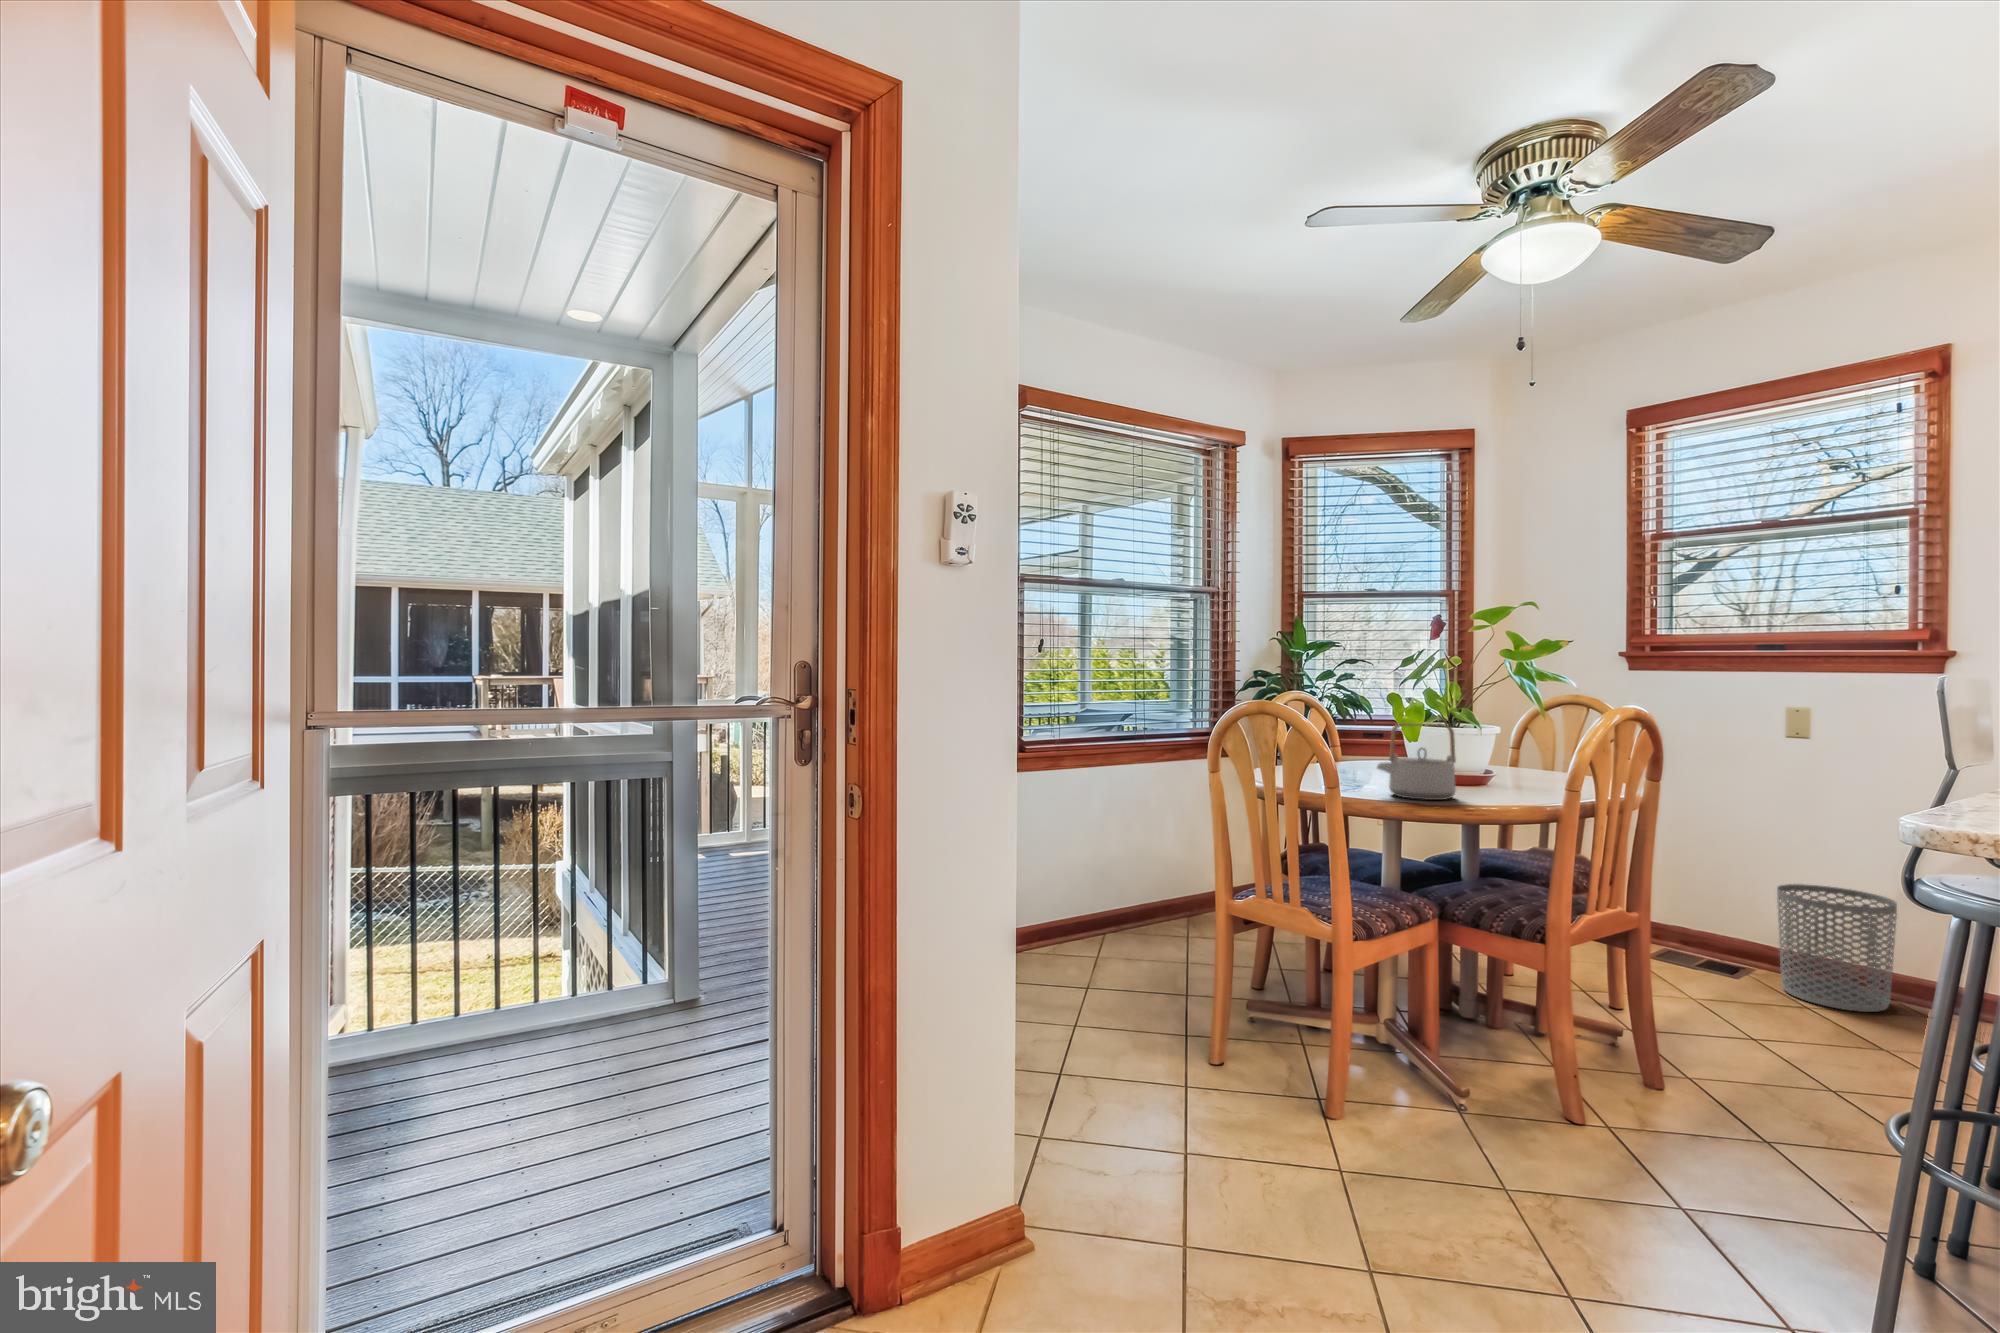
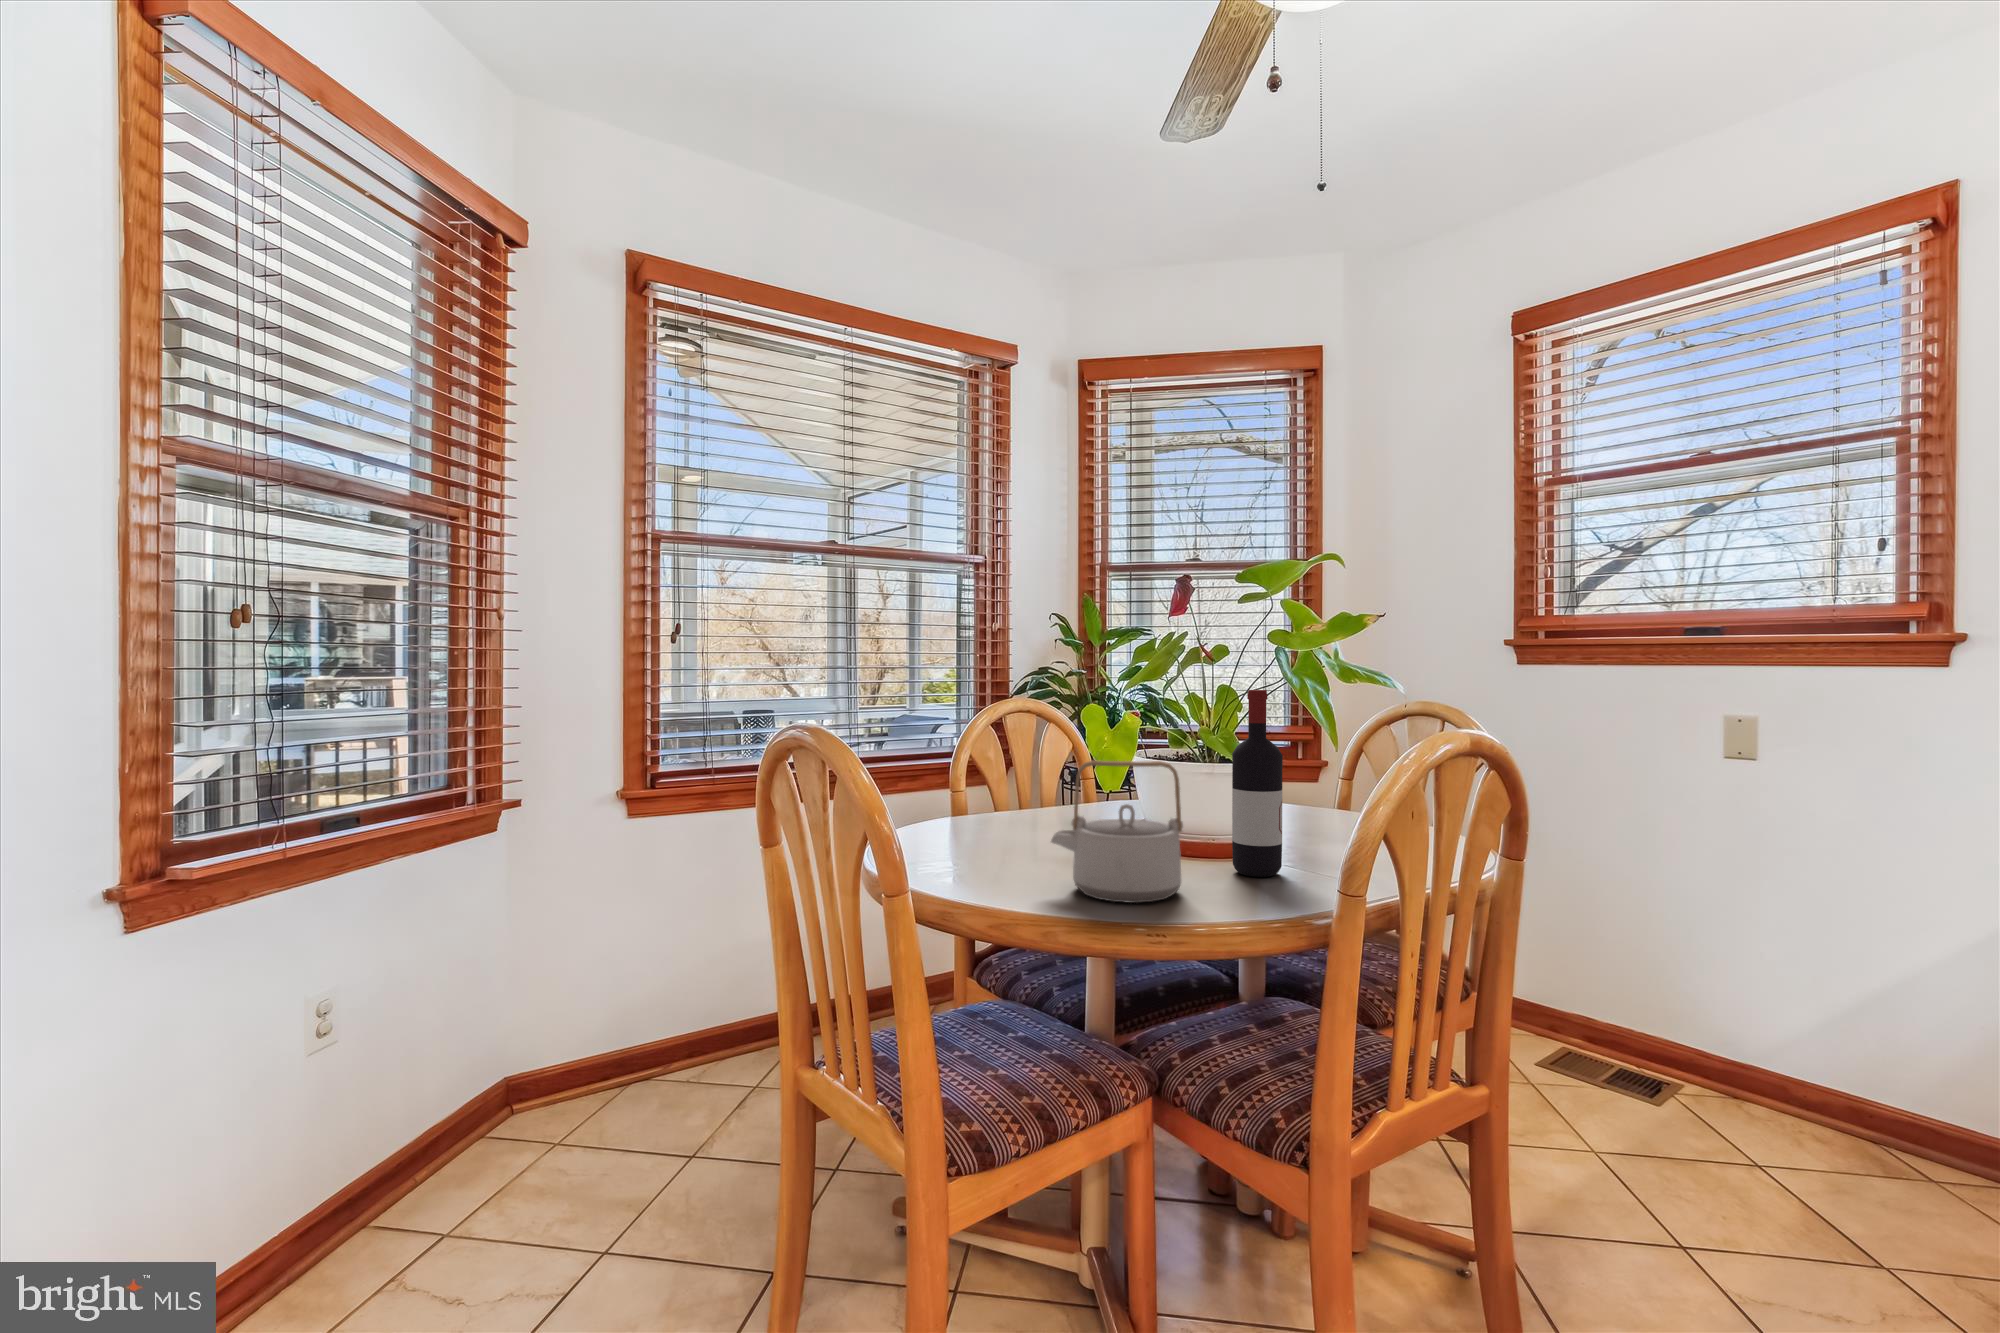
wine bottle: none [1473,684,1506,793] -> present [1232,690,1283,877]
waste bin: present [1777,884,1897,1012] -> none [1715,970,1886,1172]

